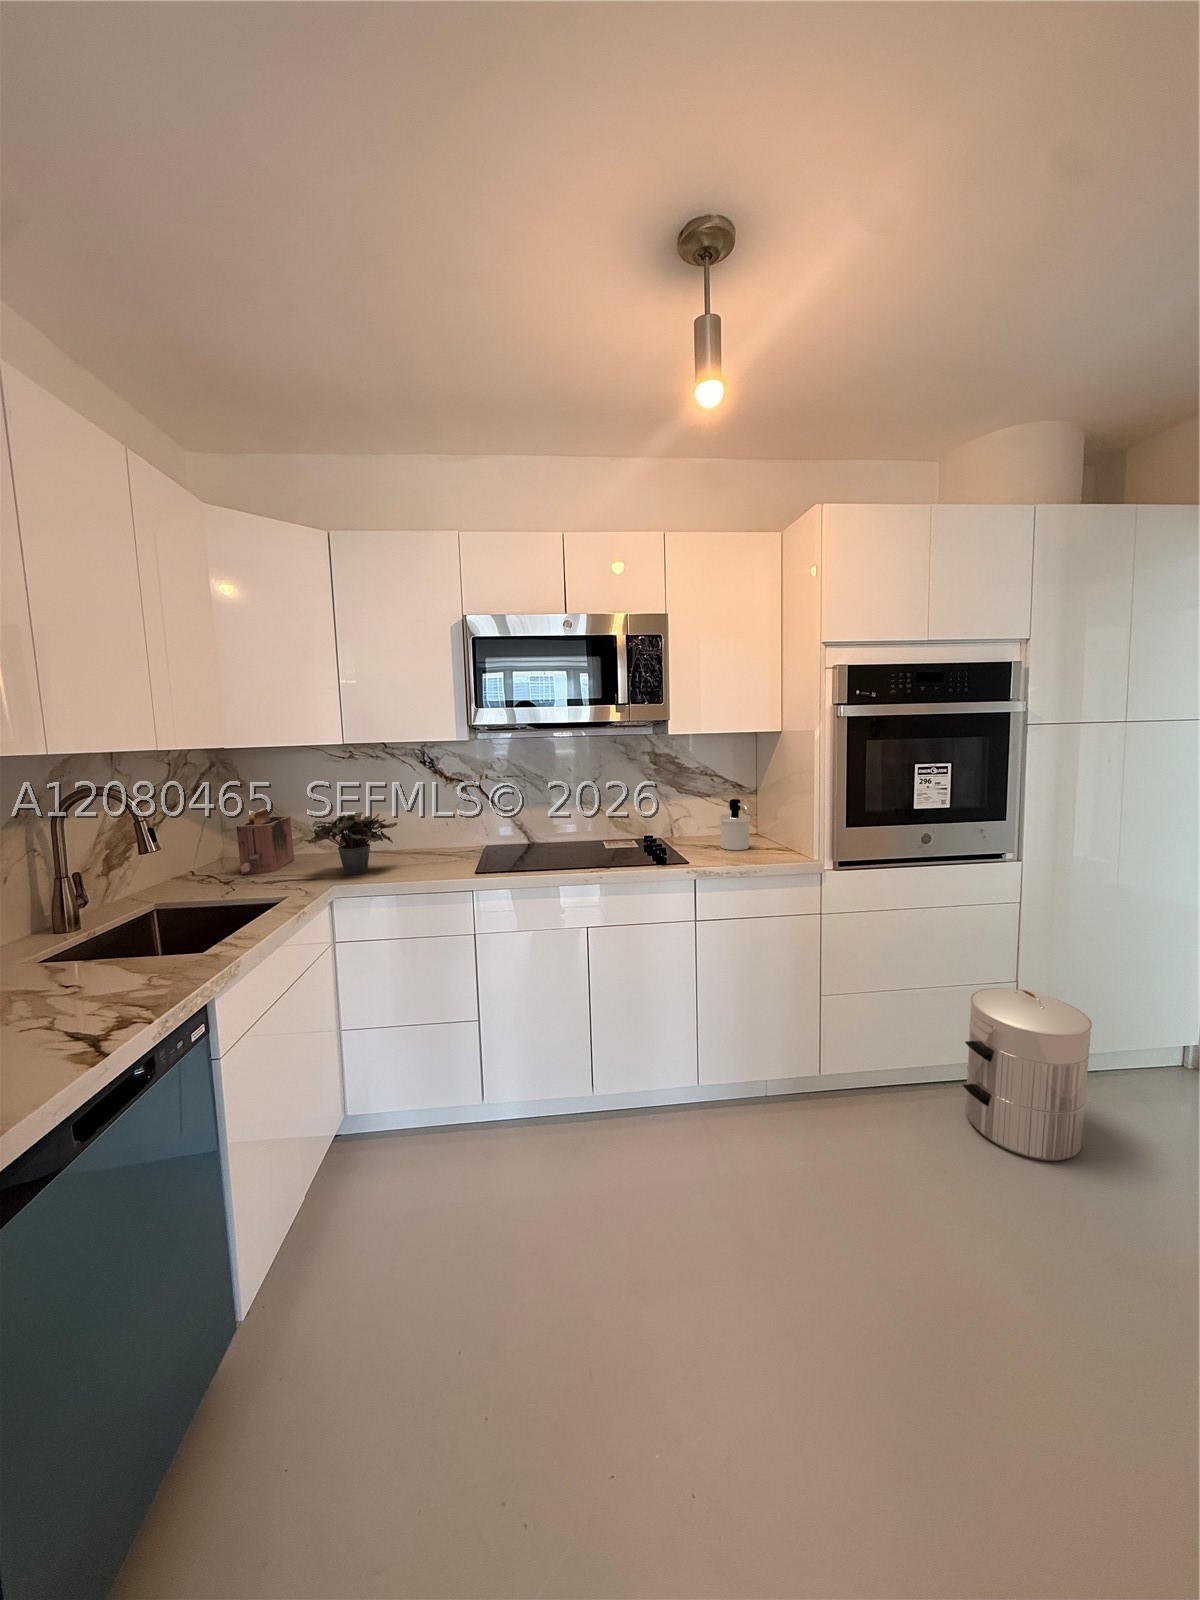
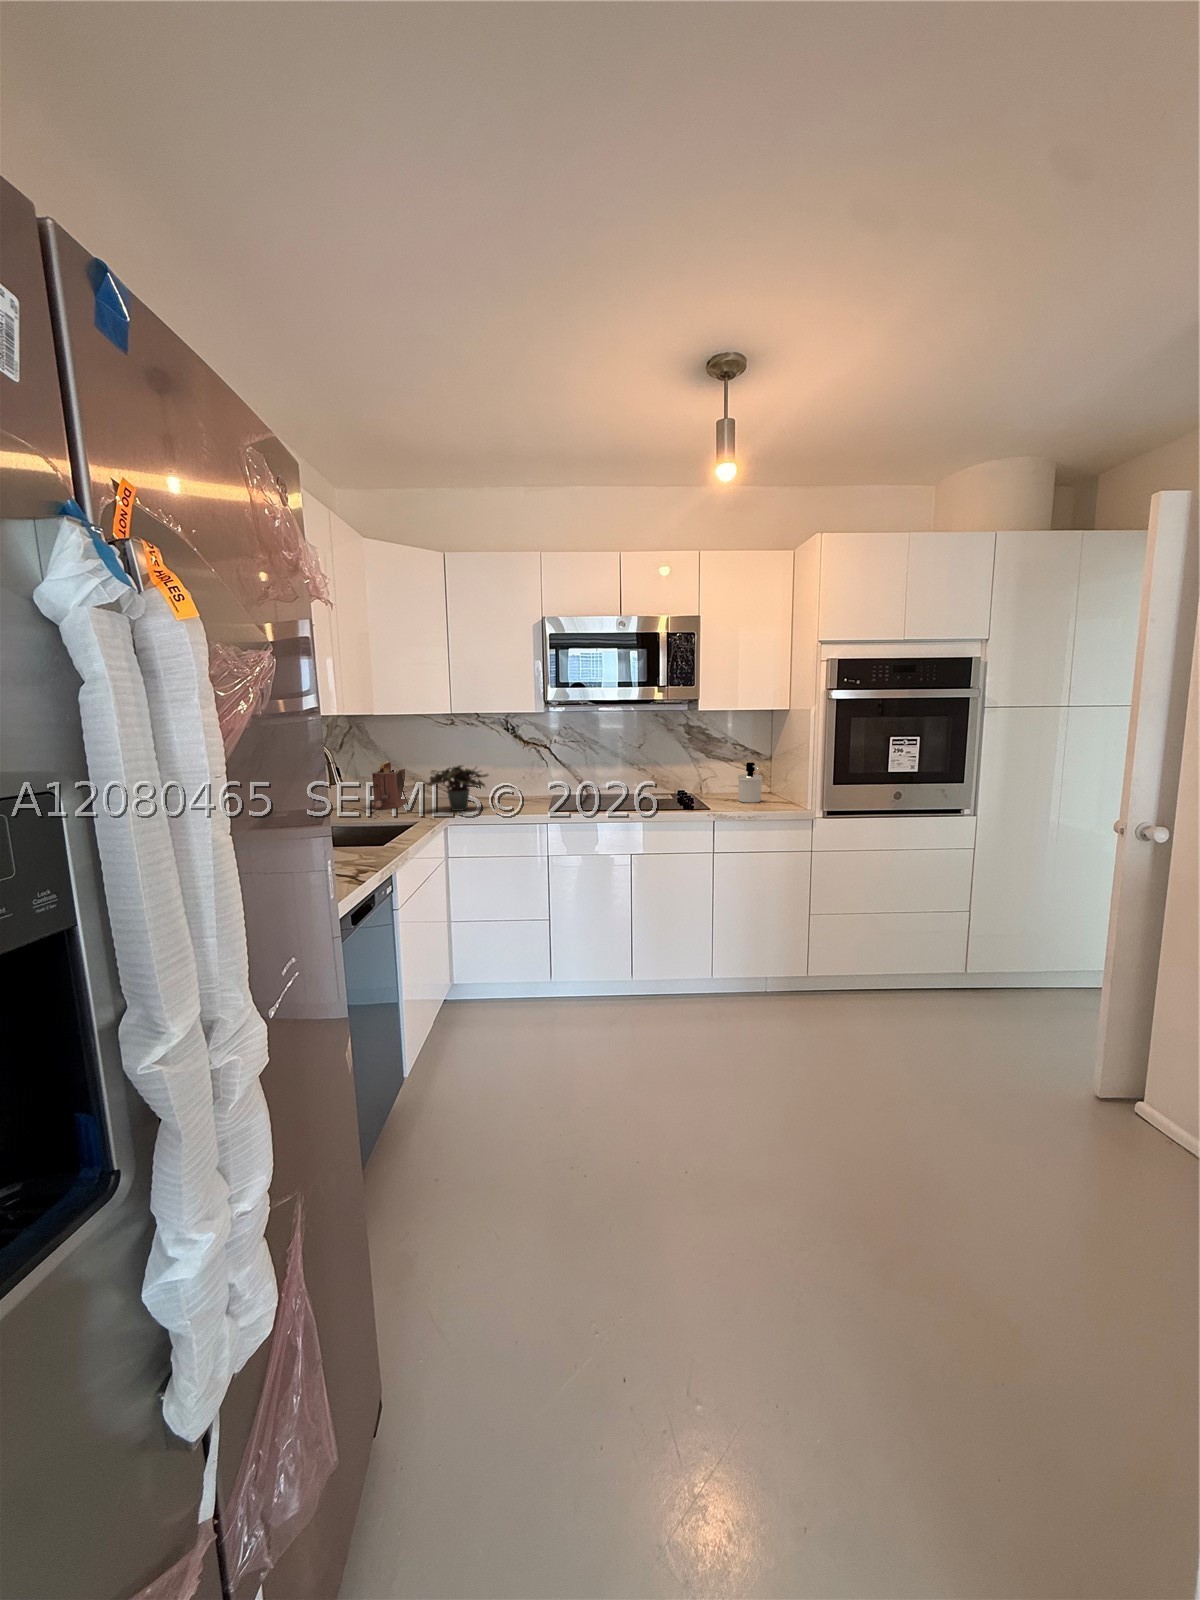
waste bin: present [963,988,1092,1161] -> none [916,912,1015,1038]

